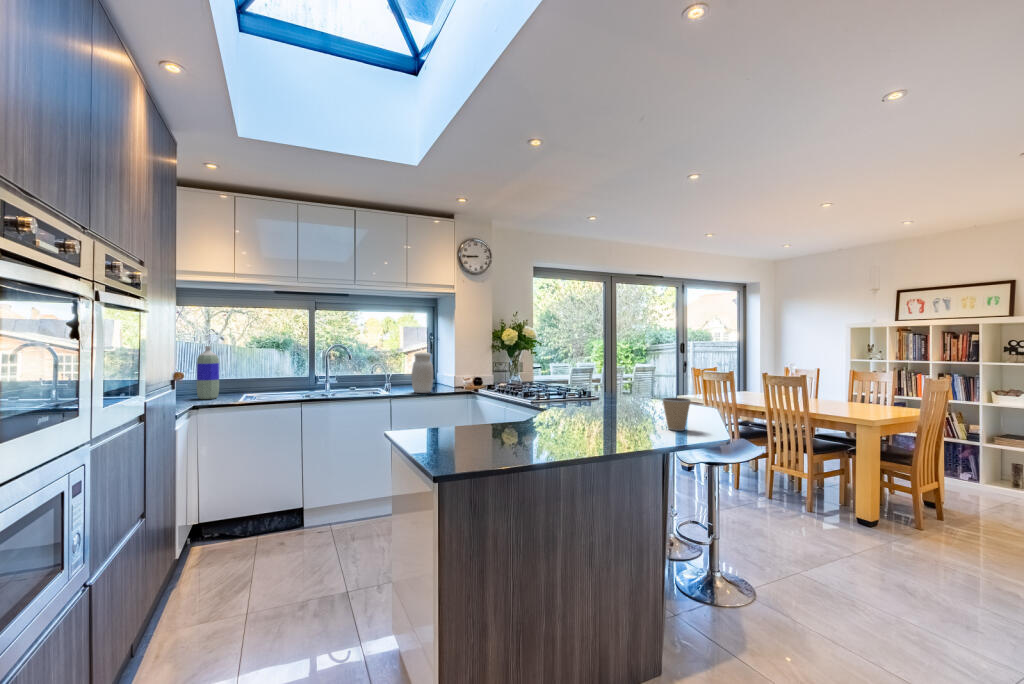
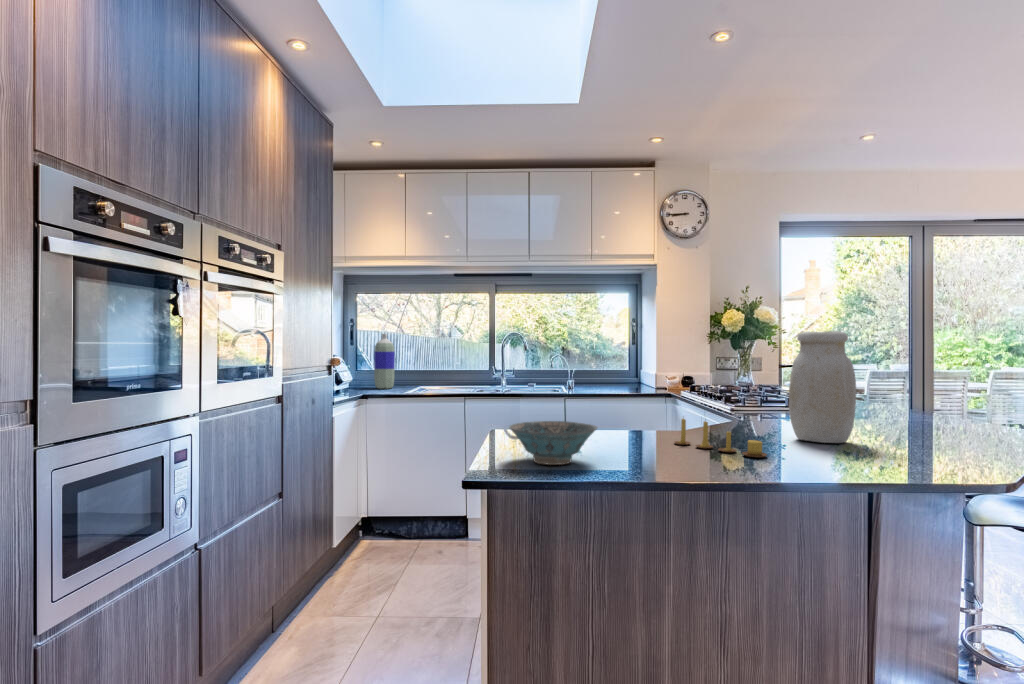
jar: present [412,353,433,393] -> present [789,331,856,443]
coffee cup: present [662,398,691,431] -> none [906,406,968,465]
candle: none [535,412,598,436] -> present [674,418,767,457]
ceramic bowl: none [449,423,513,456] -> present [509,421,597,465]

